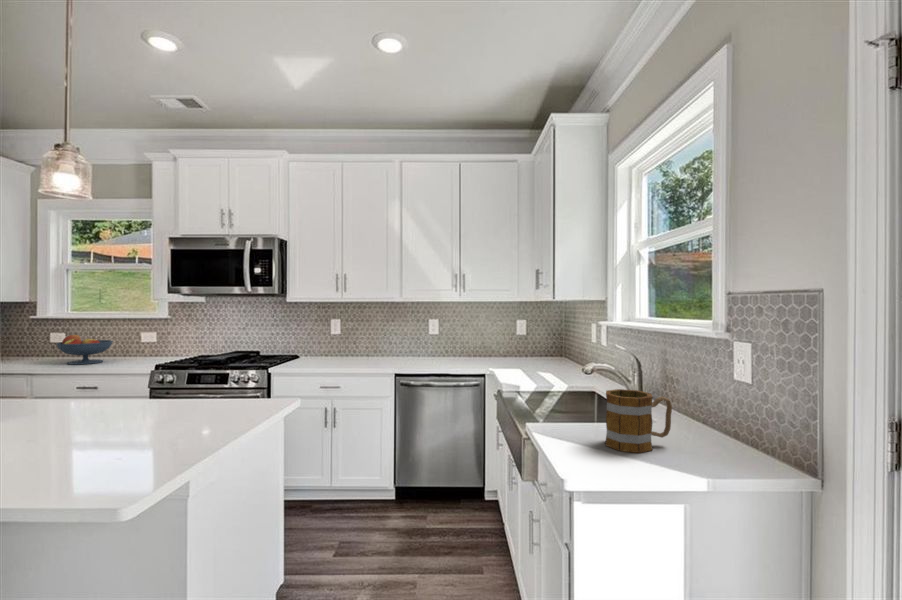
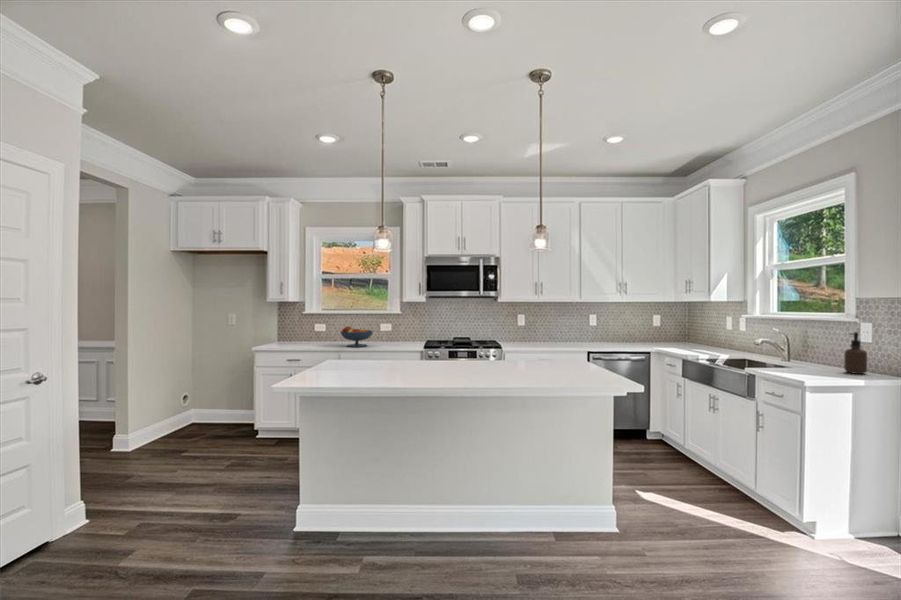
soap dispenser: none [697,360,739,450] -> present [844,332,867,374]
mug: present [606,389,672,453] -> none [801,347,835,375]

